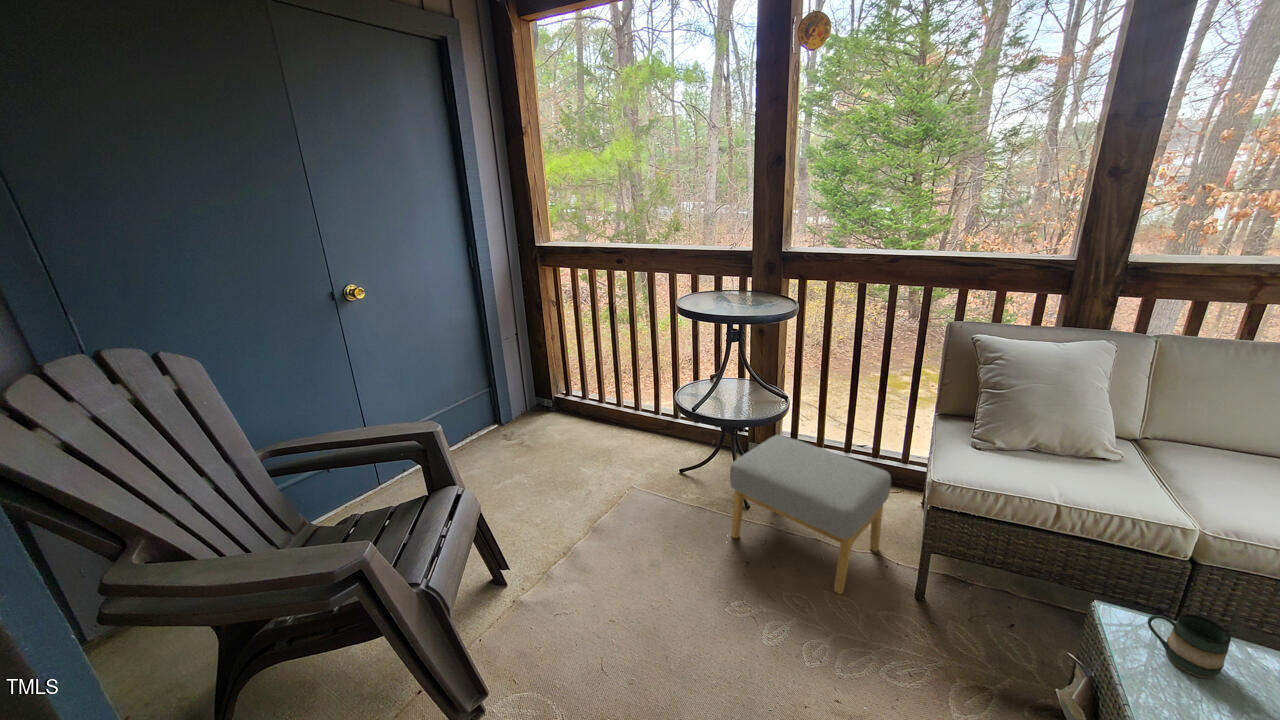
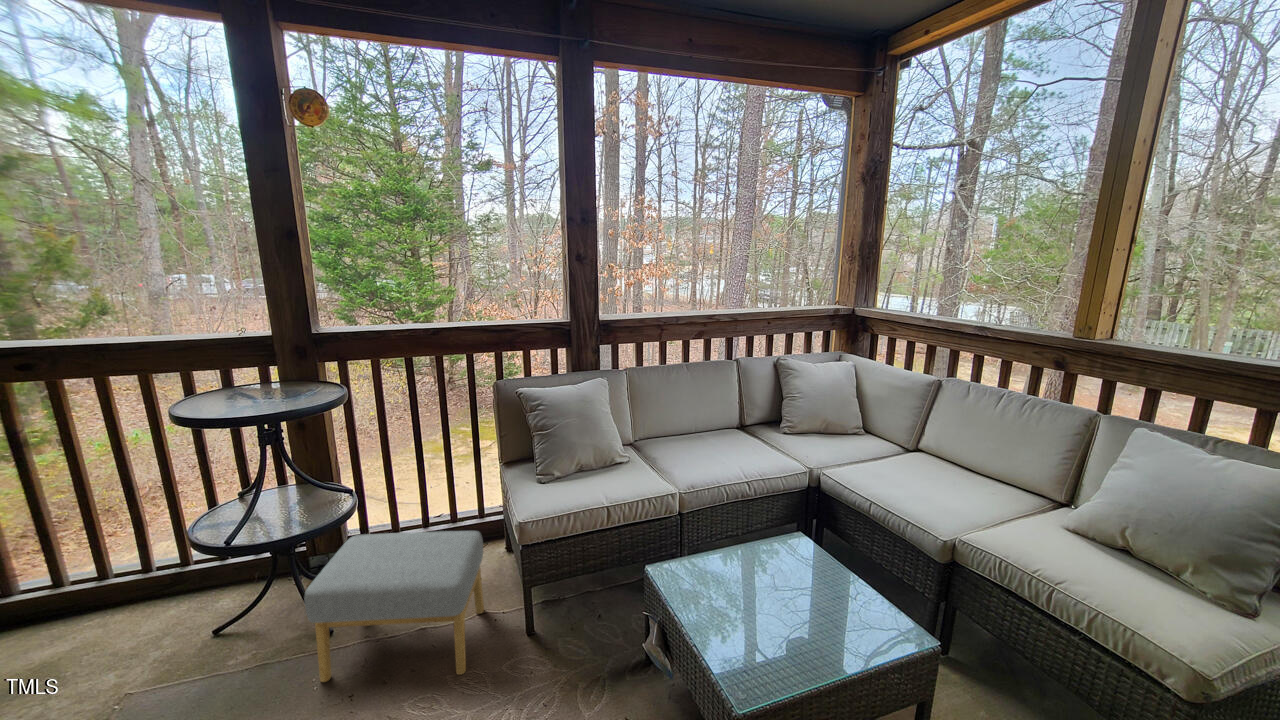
mug: present [1148,614,1231,679] -> none [675,548,712,588]

